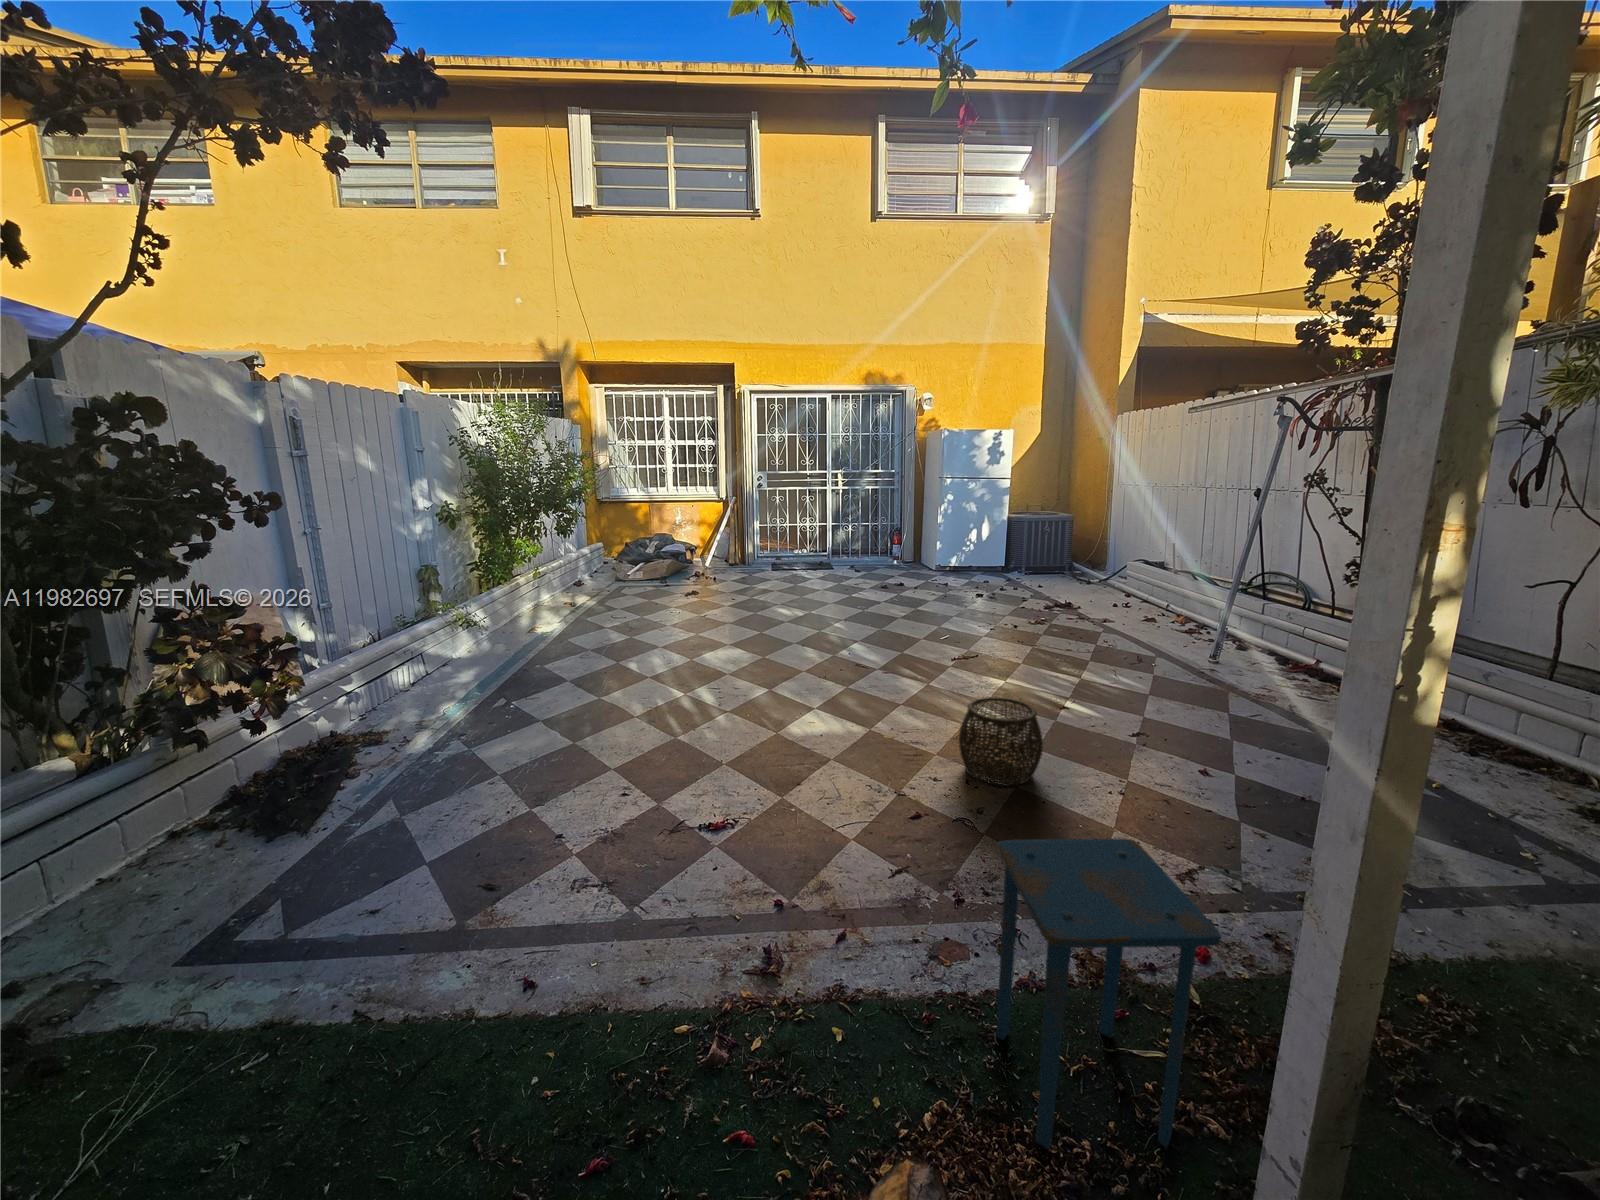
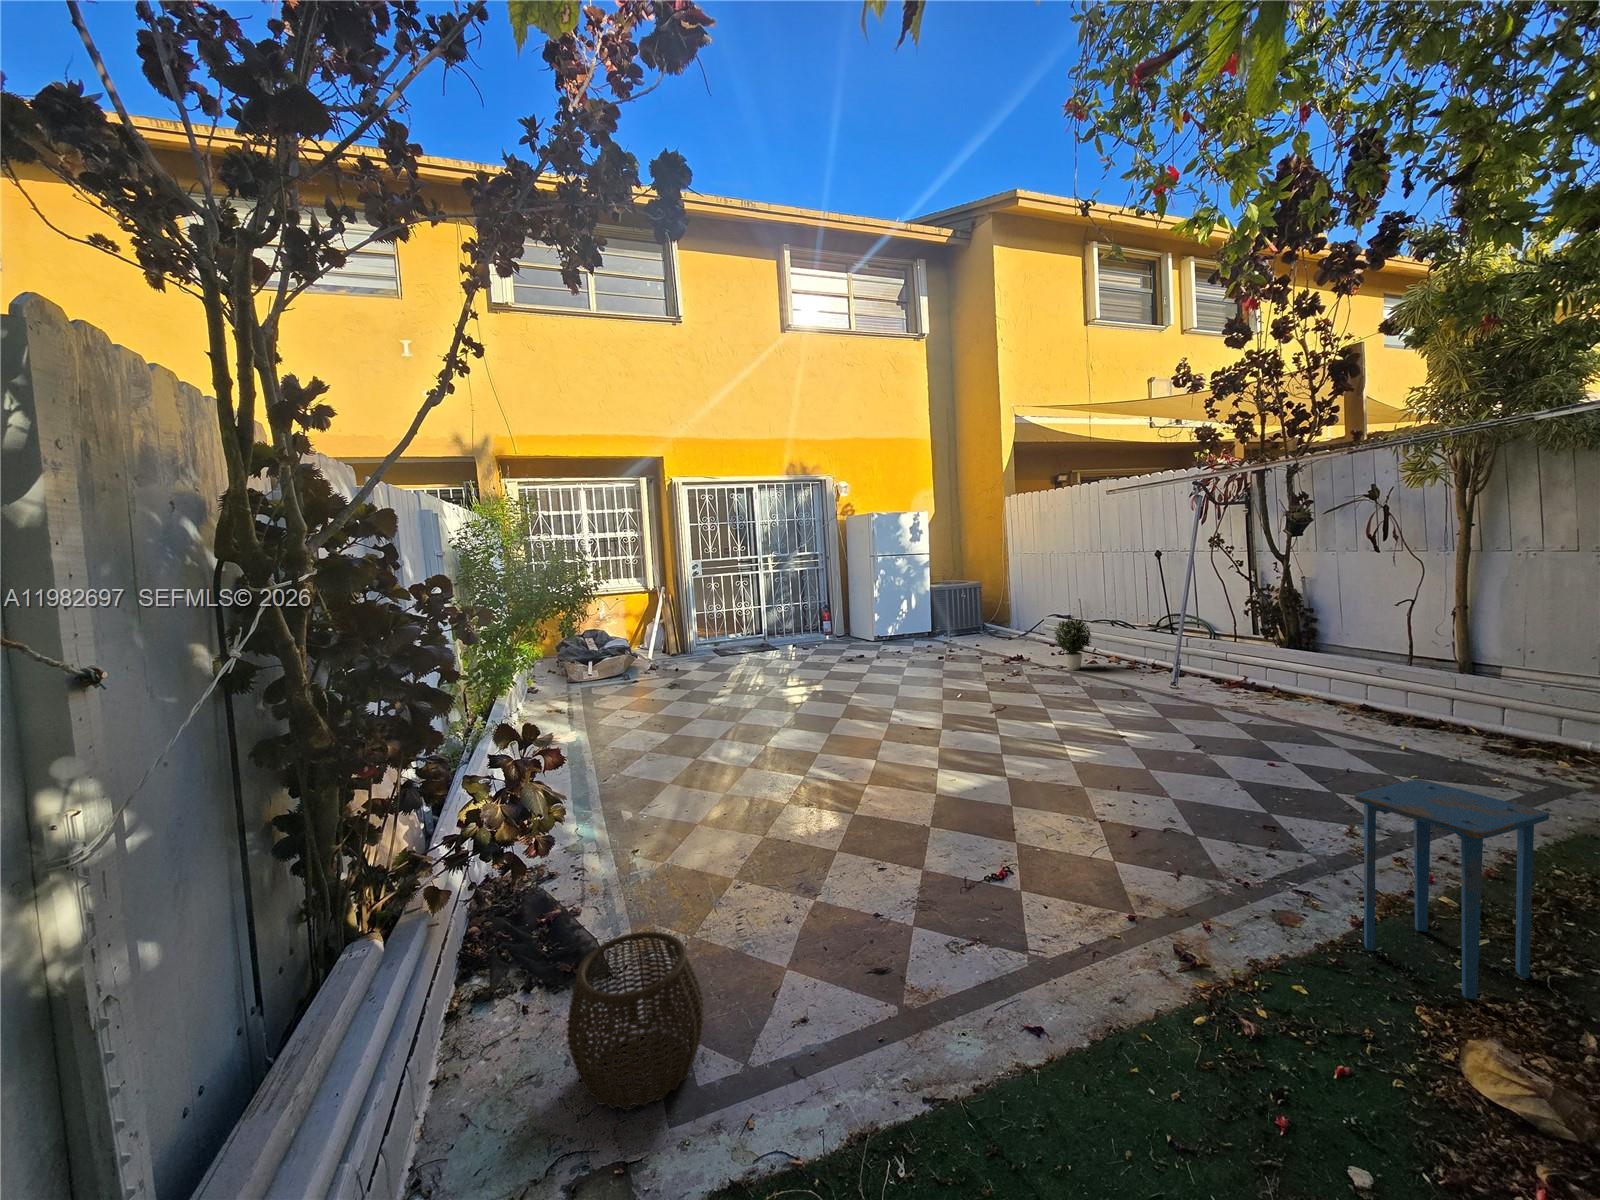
potted plant: none [1097,564,1143,624] -> present [1055,619,1091,670]
woven basket: present [958,697,1043,786] -> present [567,932,704,1110]

